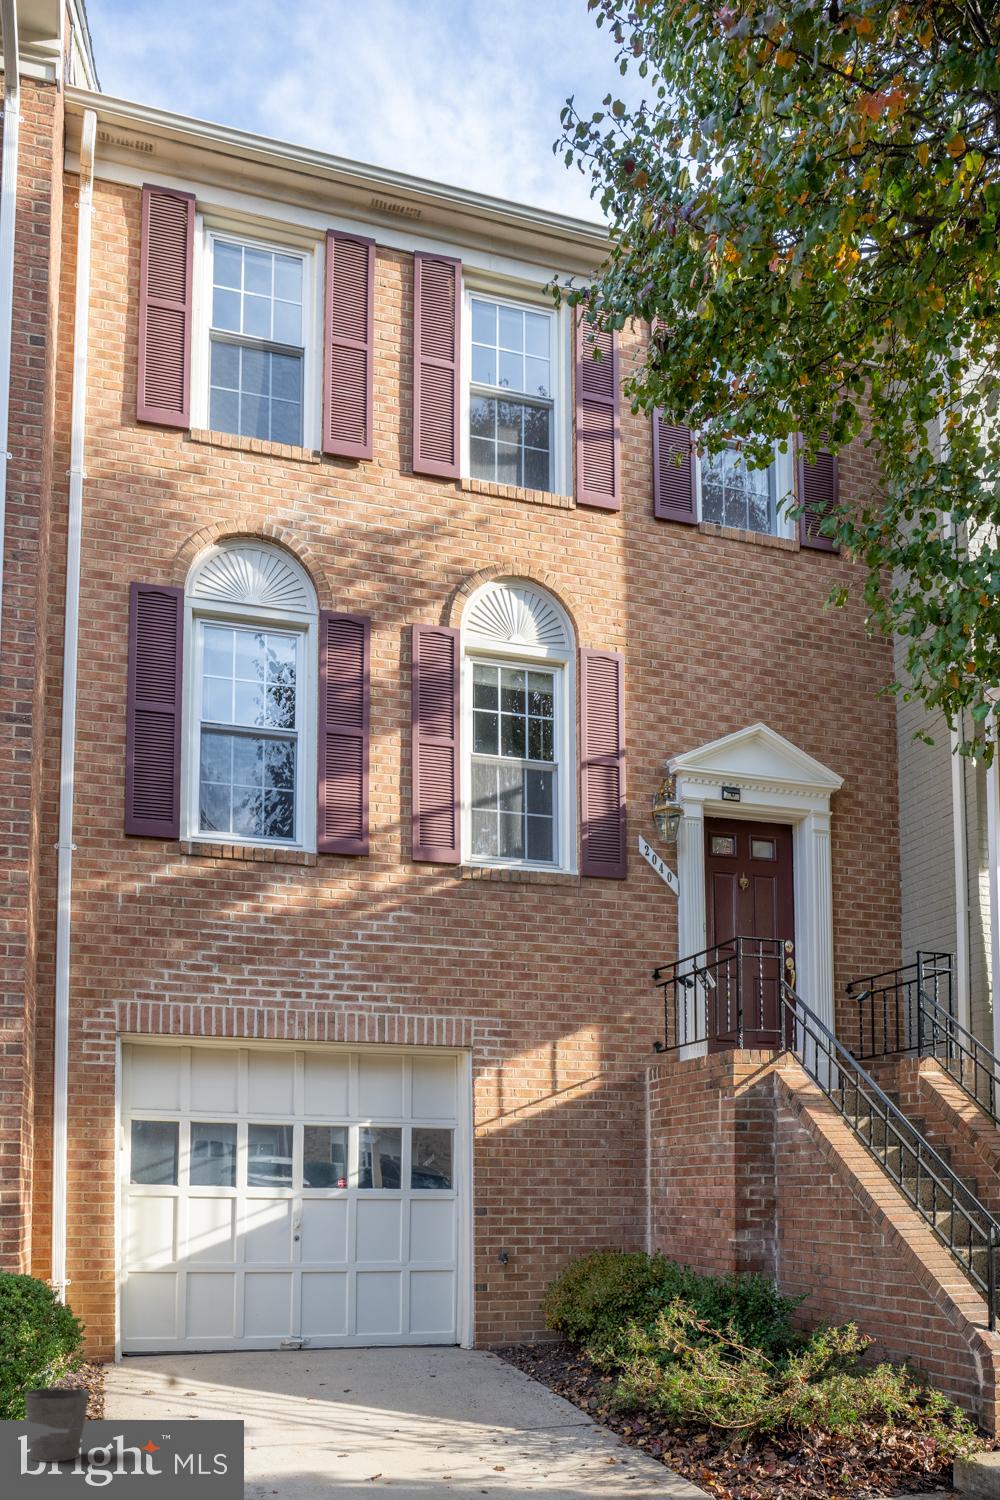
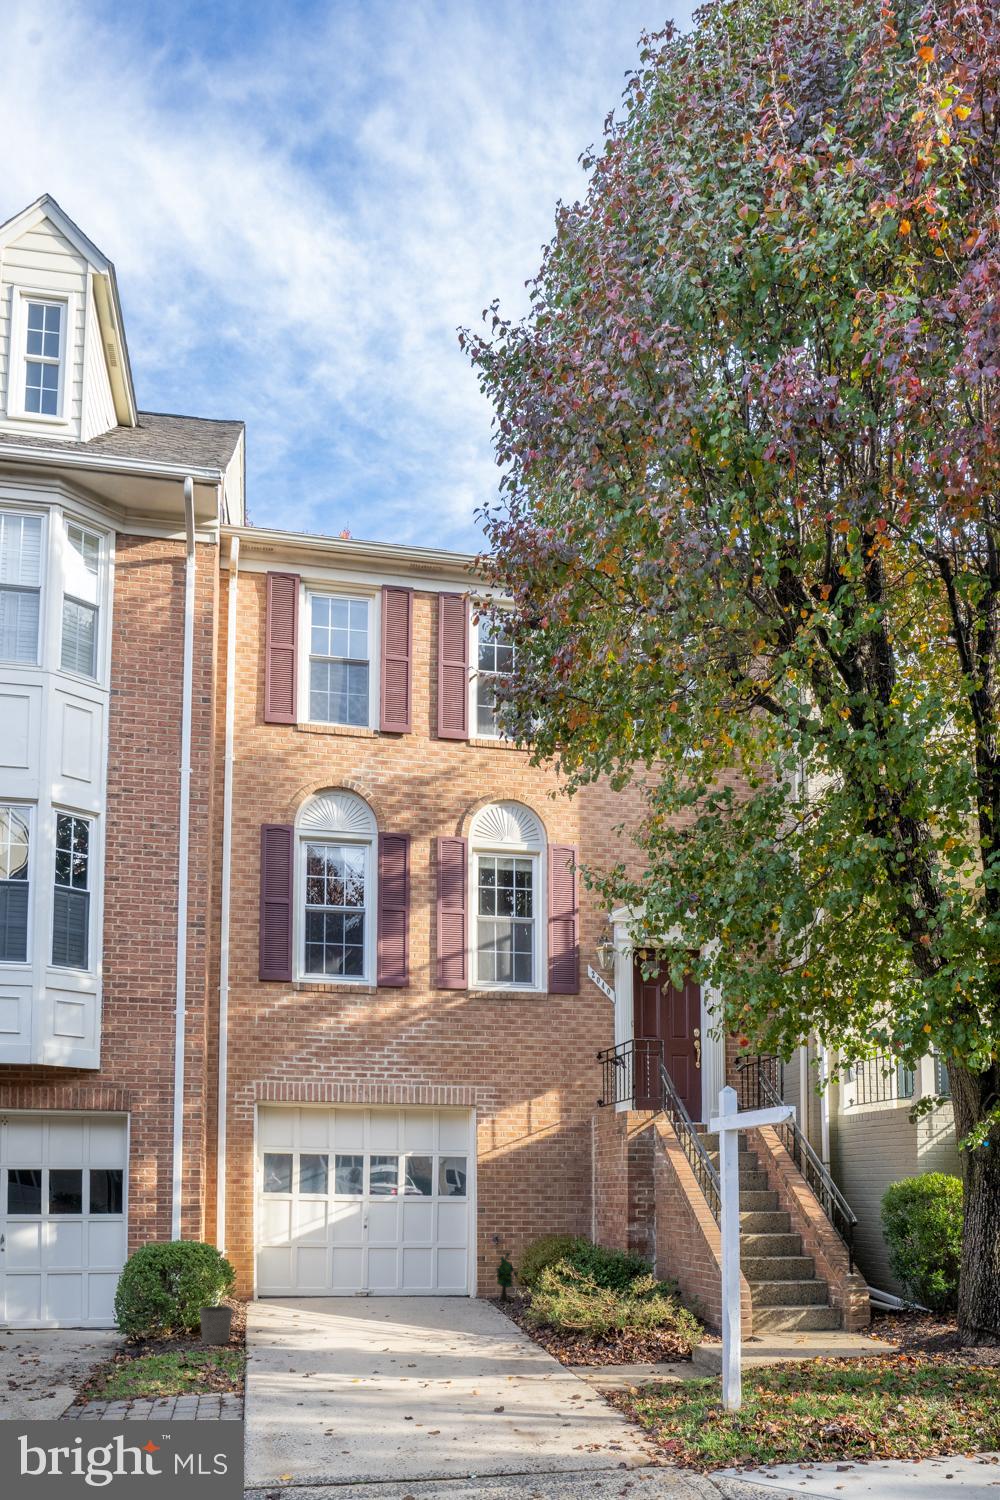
decorative plant: none [501,1283,543,1363] -> present [494,1253,518,1301]

